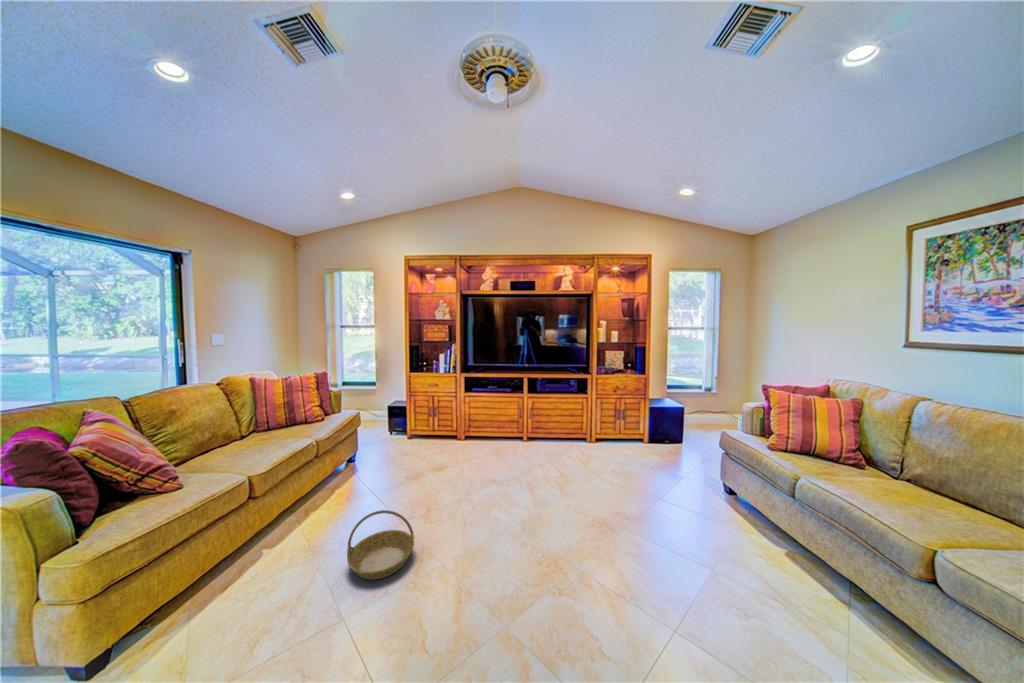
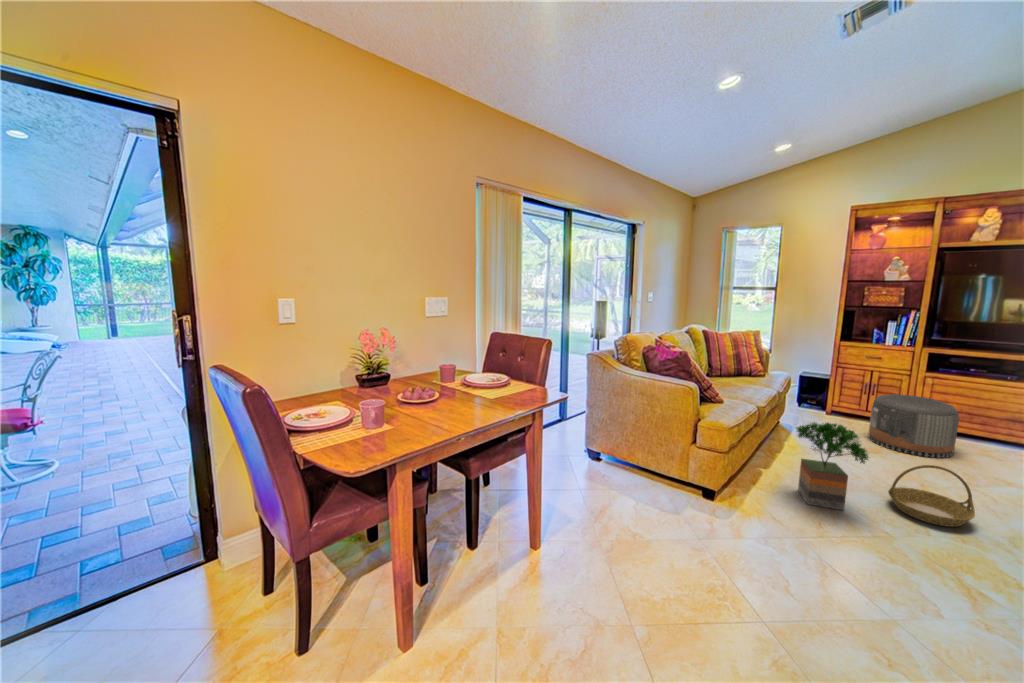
pouf: none [419,416,472,472] -> present [868,394,959,458]
potted tree: none [224,489,304,613] -> present [796,422,869,510]

